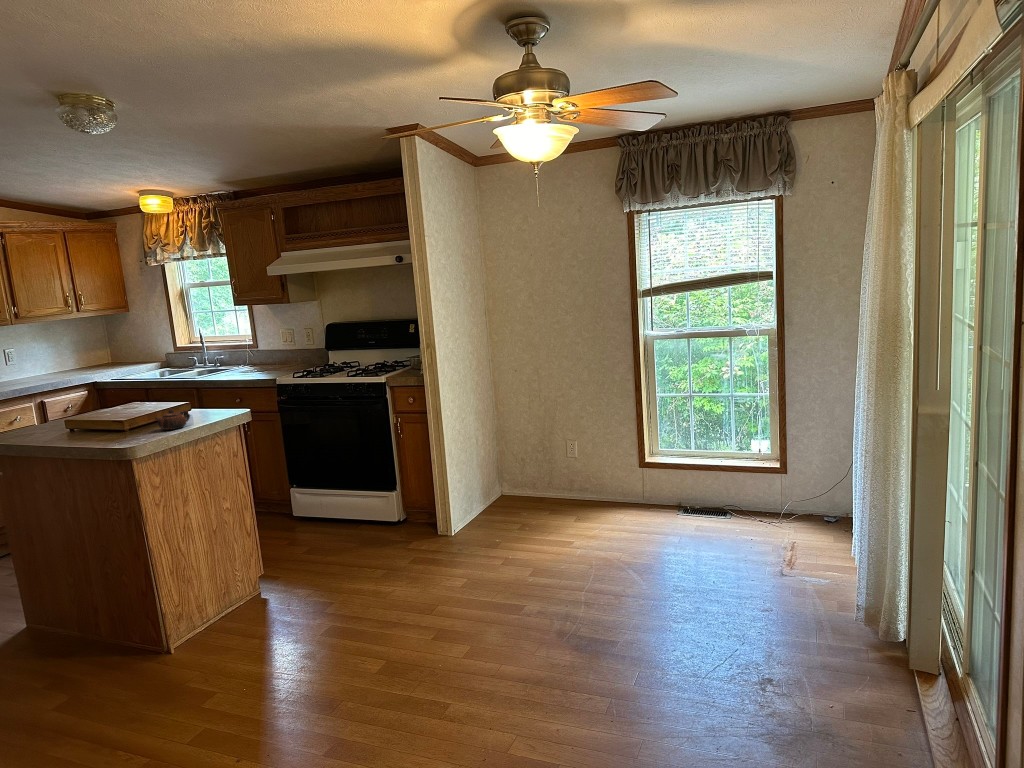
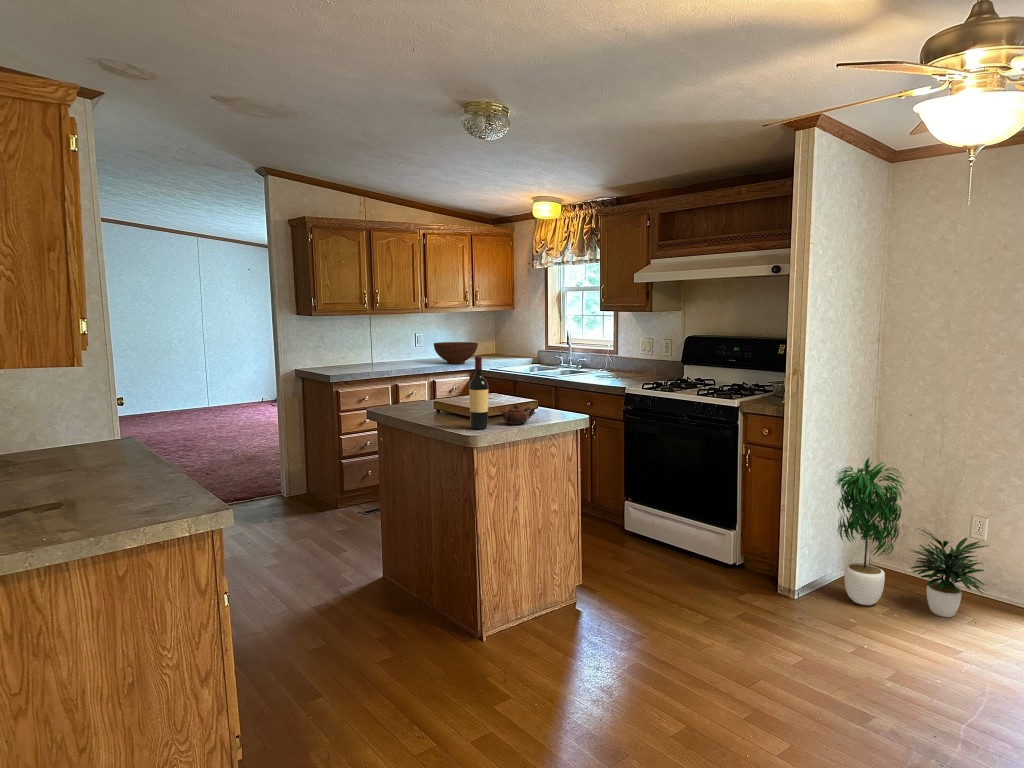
fruit bowl: none [29,353,90,380] -> present [434,342,478,364]
wine bottle: none [114,364,142,441] -> present [469,356,488,429]
potted plant: none [467,407,578,525] -> present [836,458,989,617]

